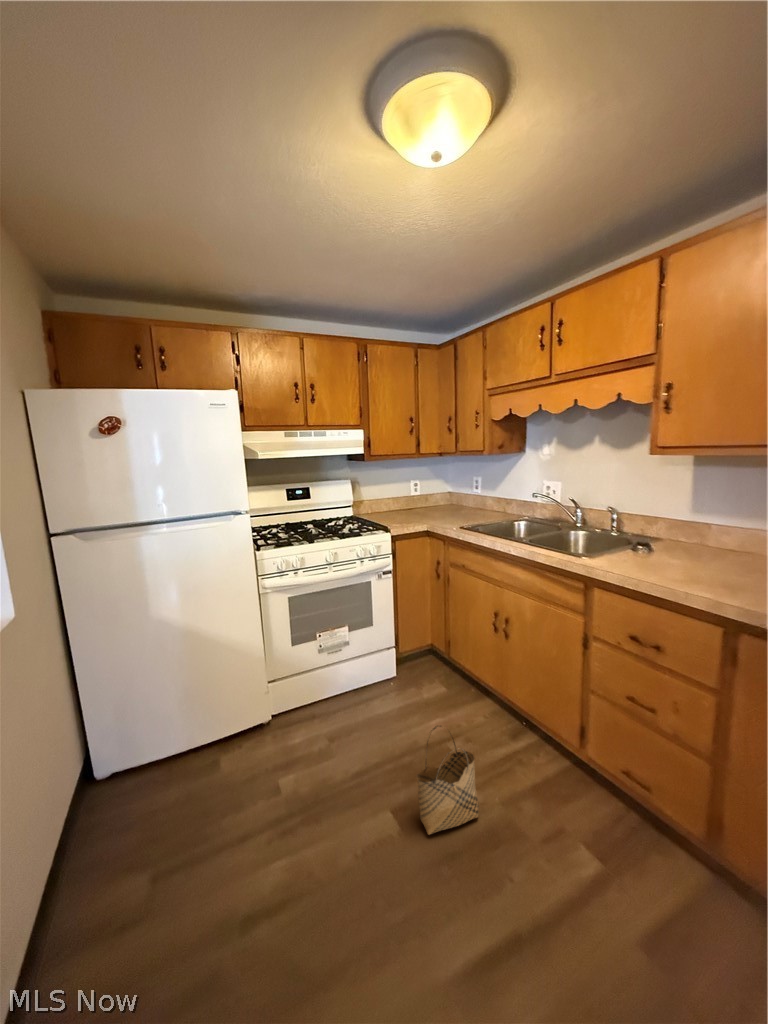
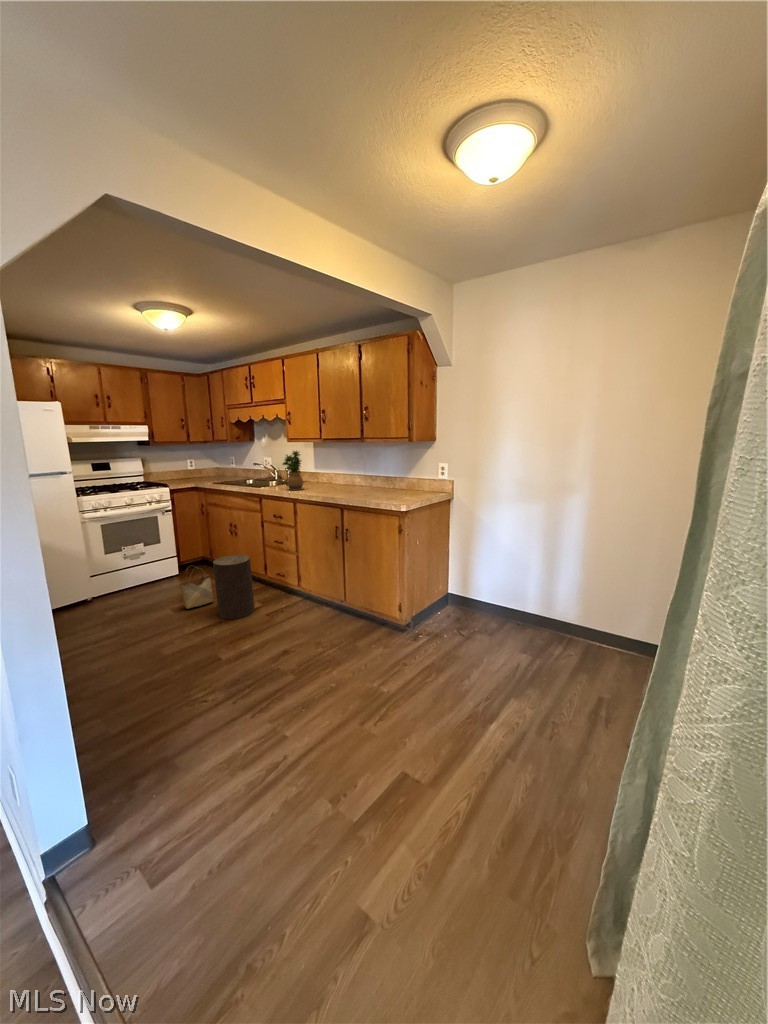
potted plant: none [674,476,746,586] -> present [283,451,303,490]
stool: none [507,742,612,961] -> present [213,555,255,619]

